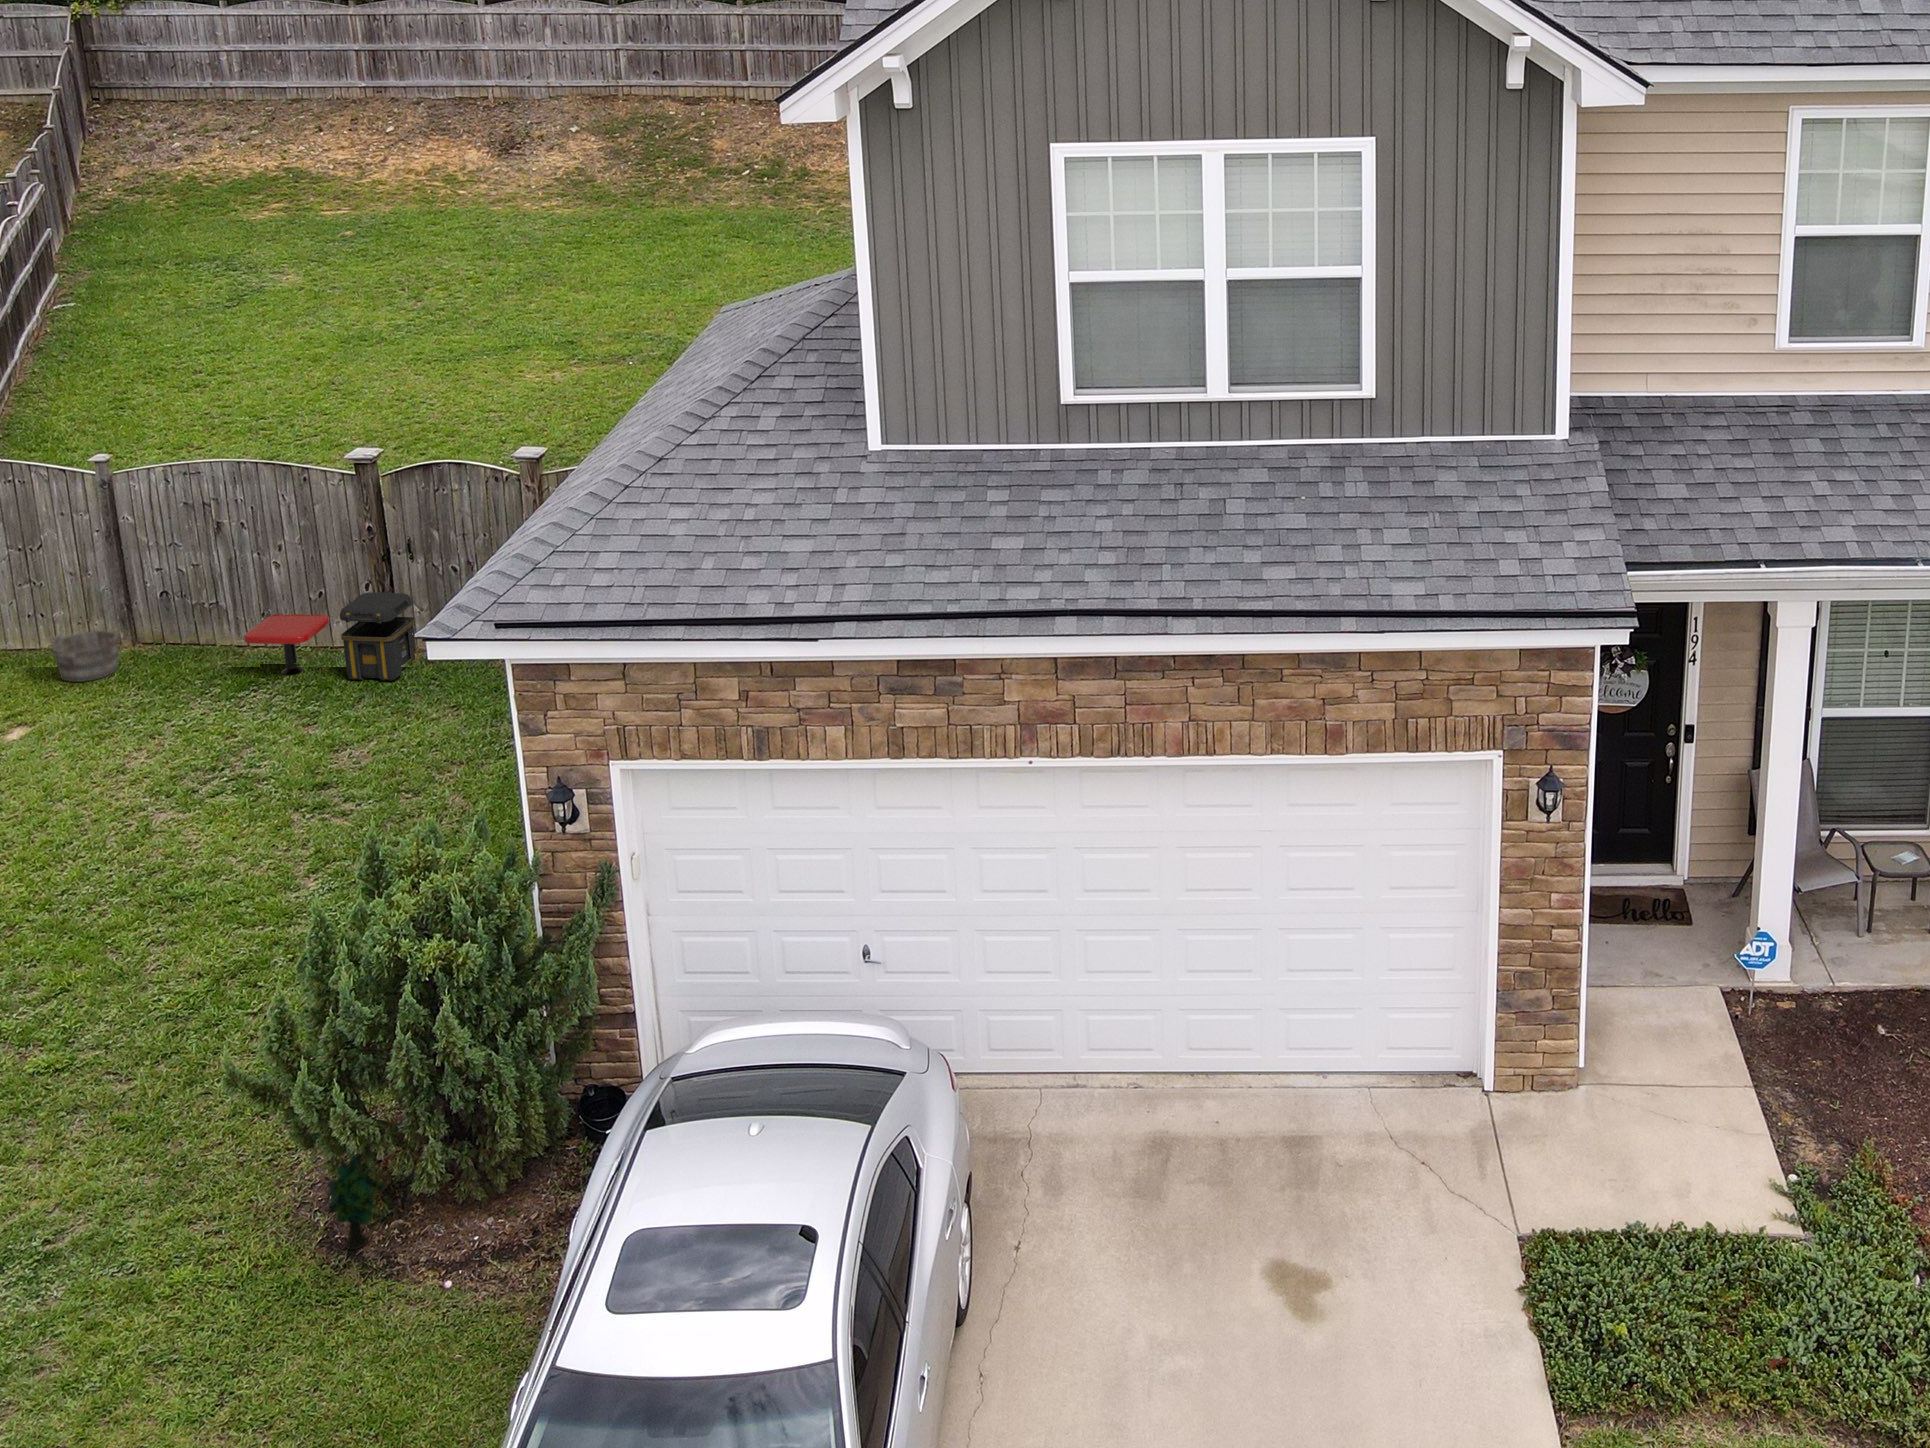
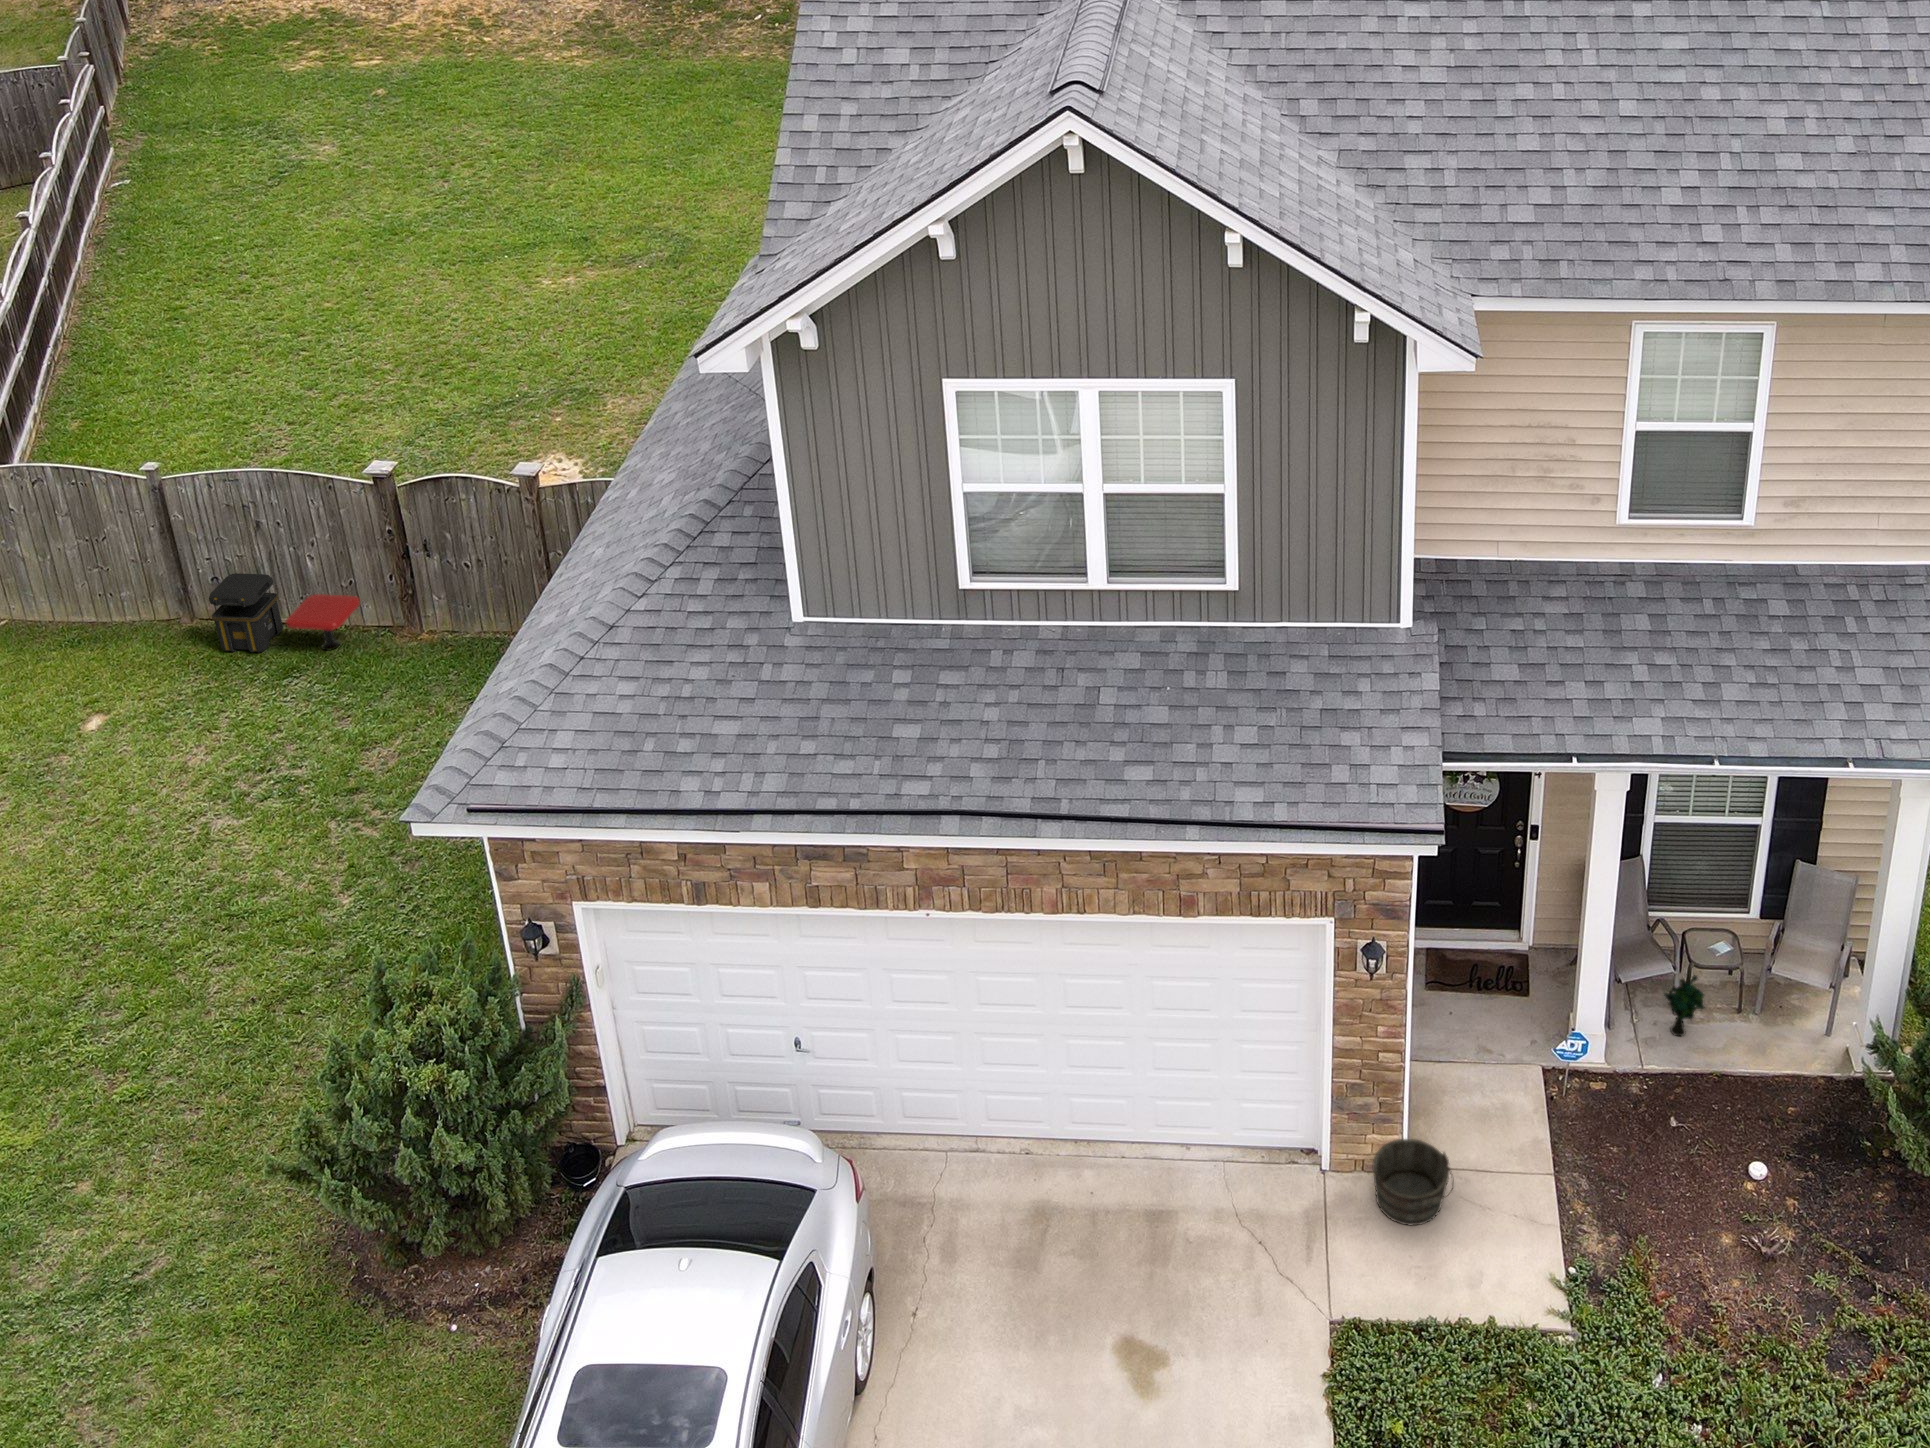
toolbox: present [340,592,416,681] -> present [209,573,283,652]
bucket: present [51,630,119,682] -> present [1372,1139,1451,1226]
decorative plant: present [326,1155,385,1250] -> present [1664,975,1705,1036]

